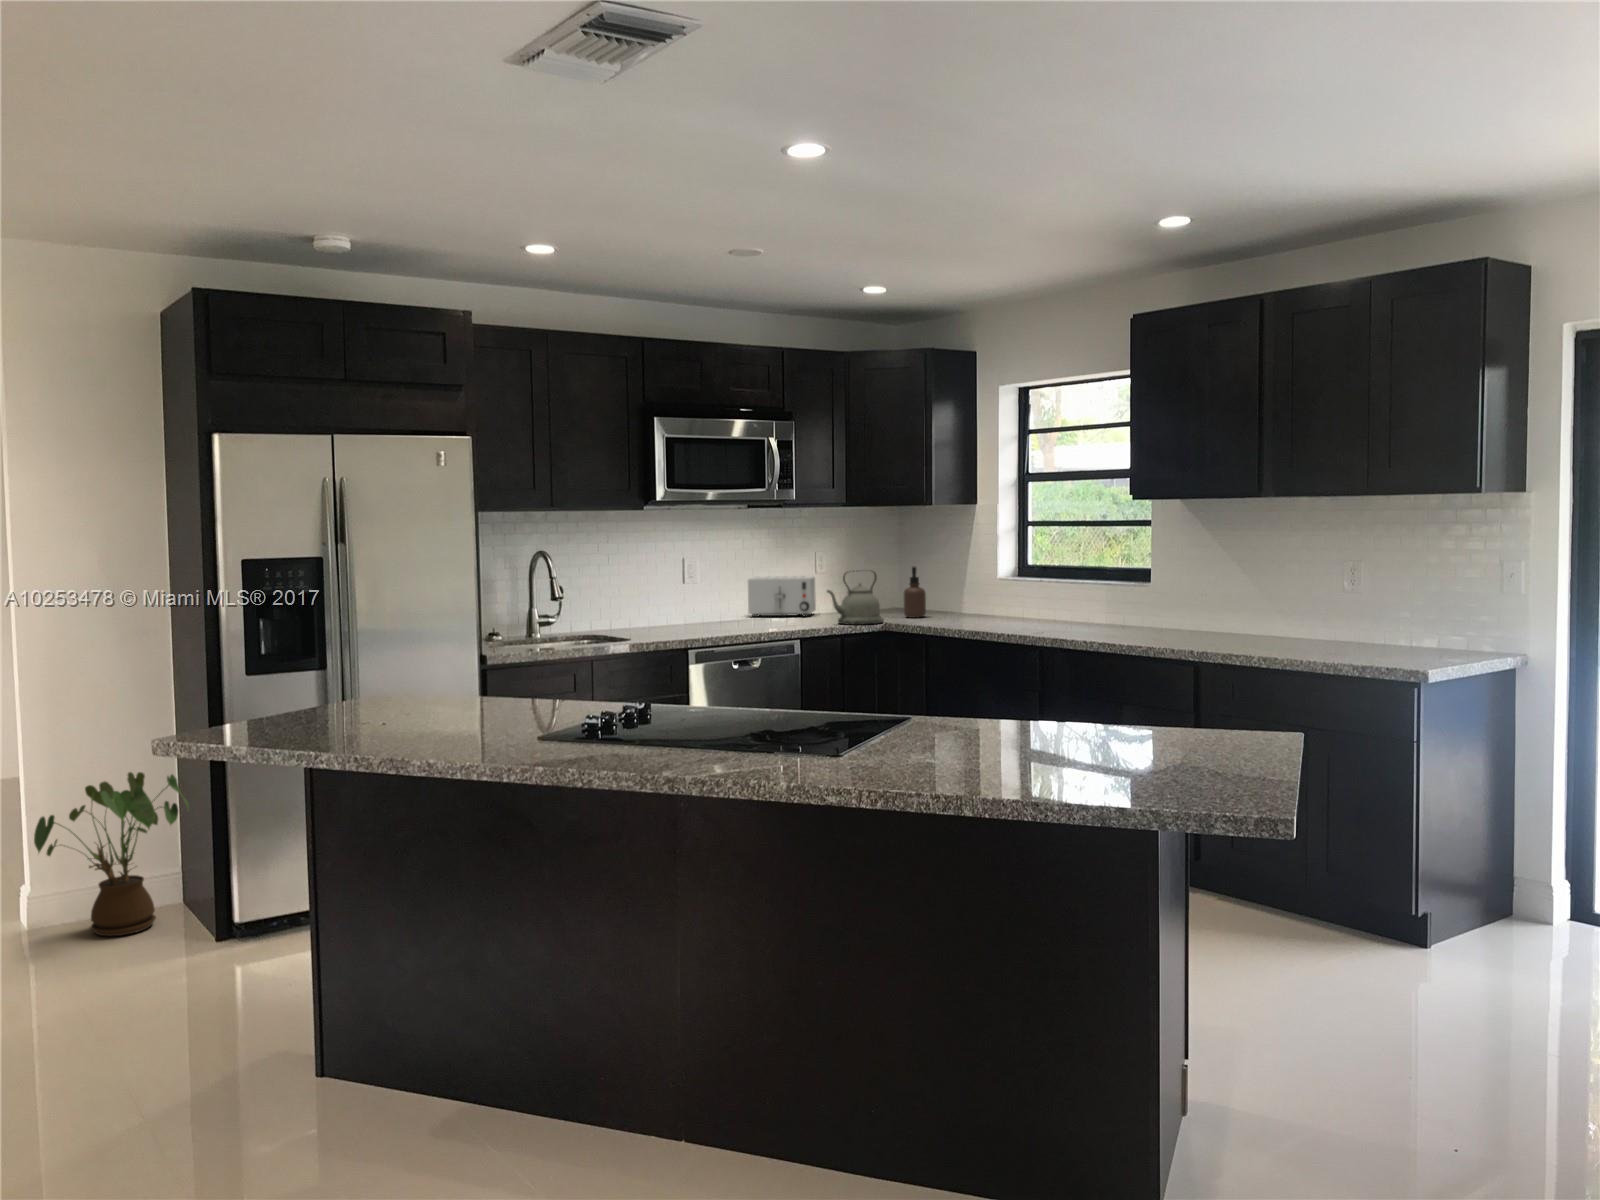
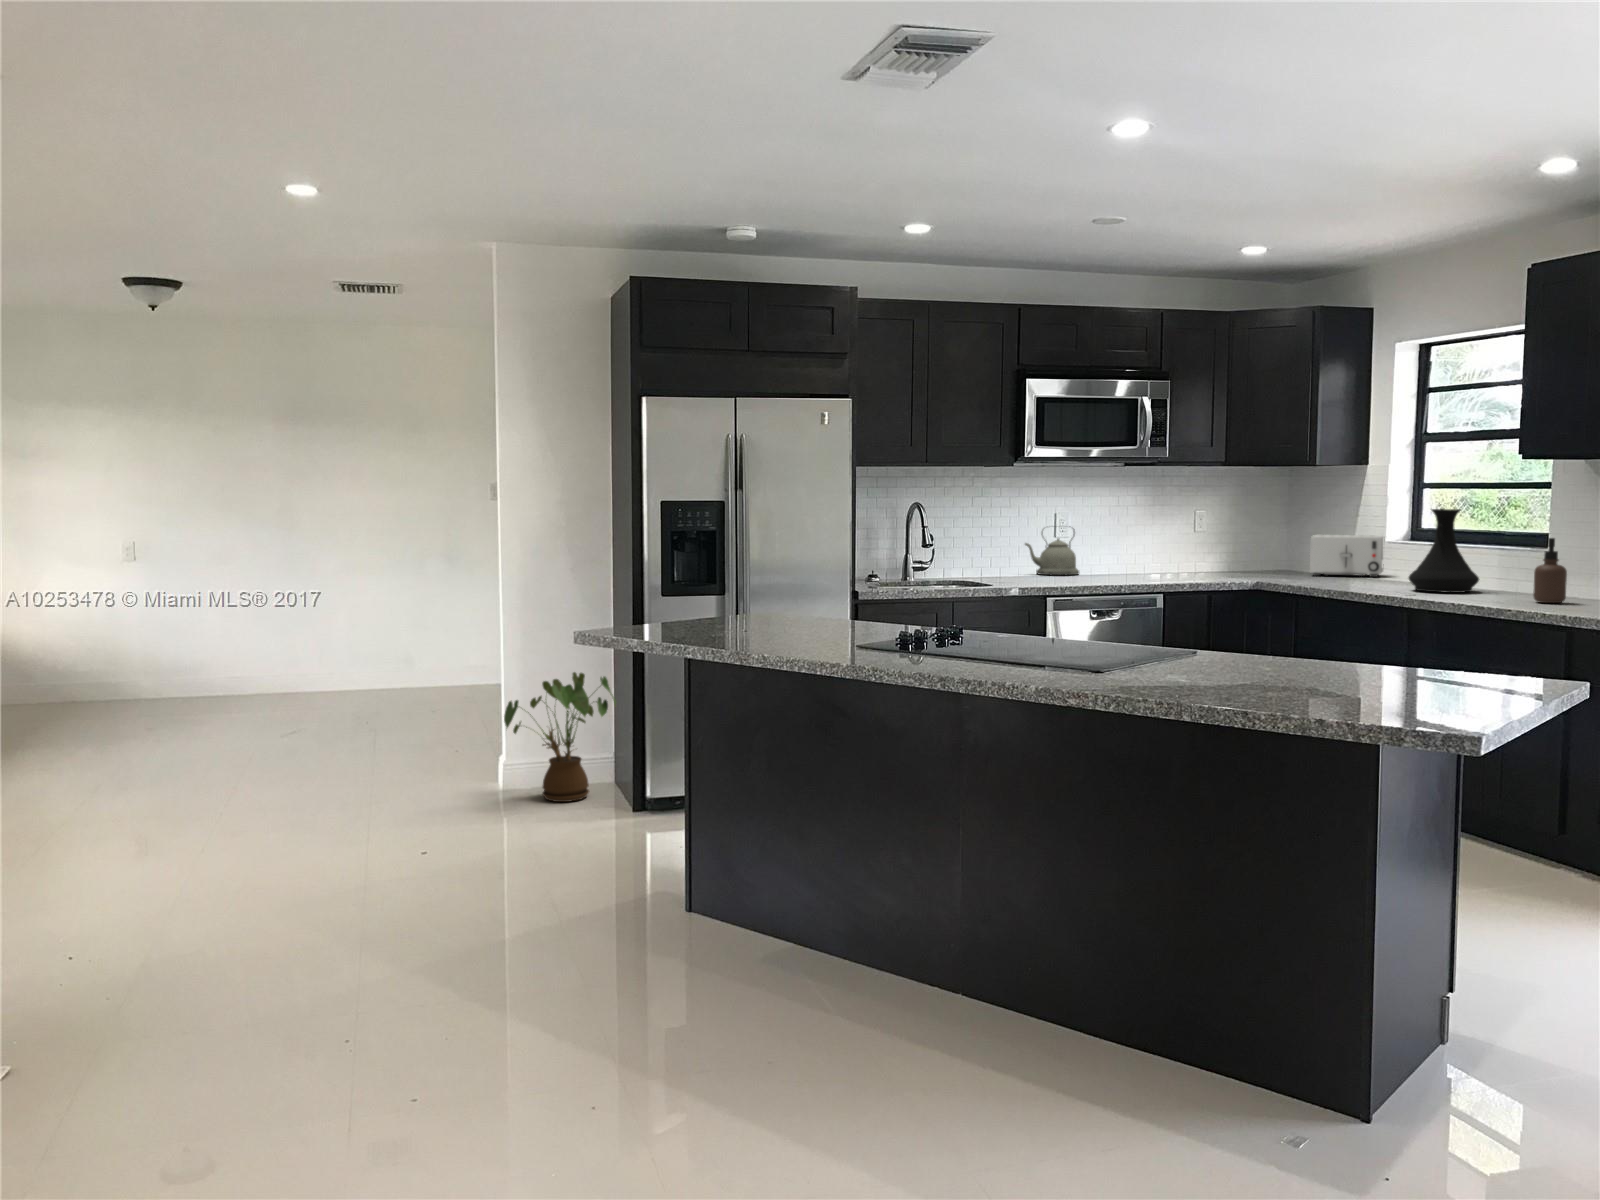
vase: none [1031,547,1094,628] -> present [1409,509,1479,593]
soap dispenser: present [904,567,926,618] -> present [1533,538,1567,603]
kettle: present [827,572,884,625] -> present [1025,532,1079,575]
toaster: present [748,576,816,617] -> present [1310,535,1384,577]

